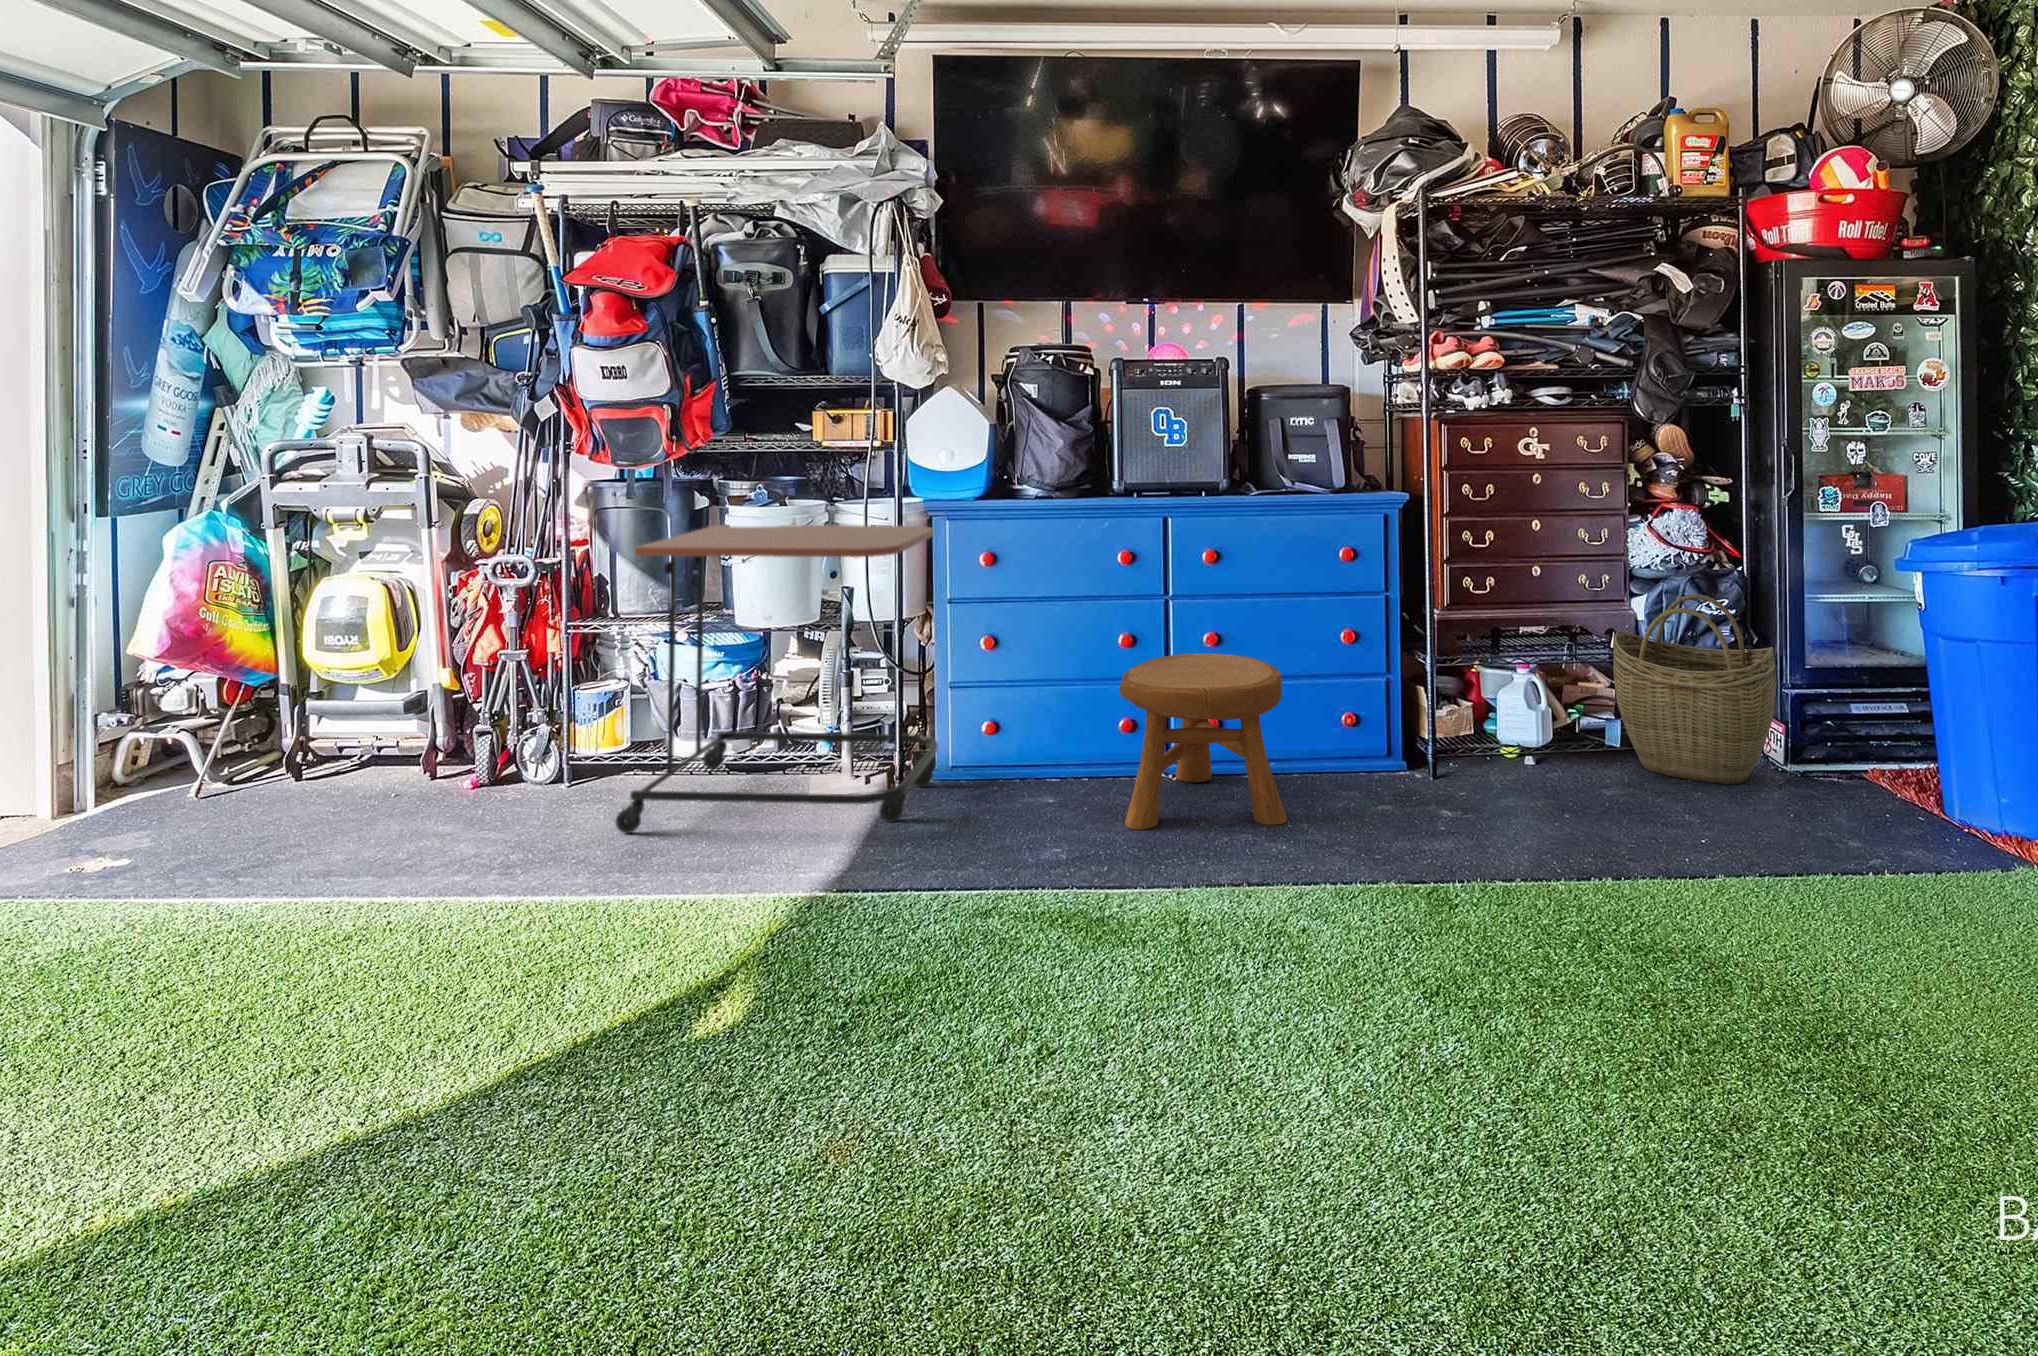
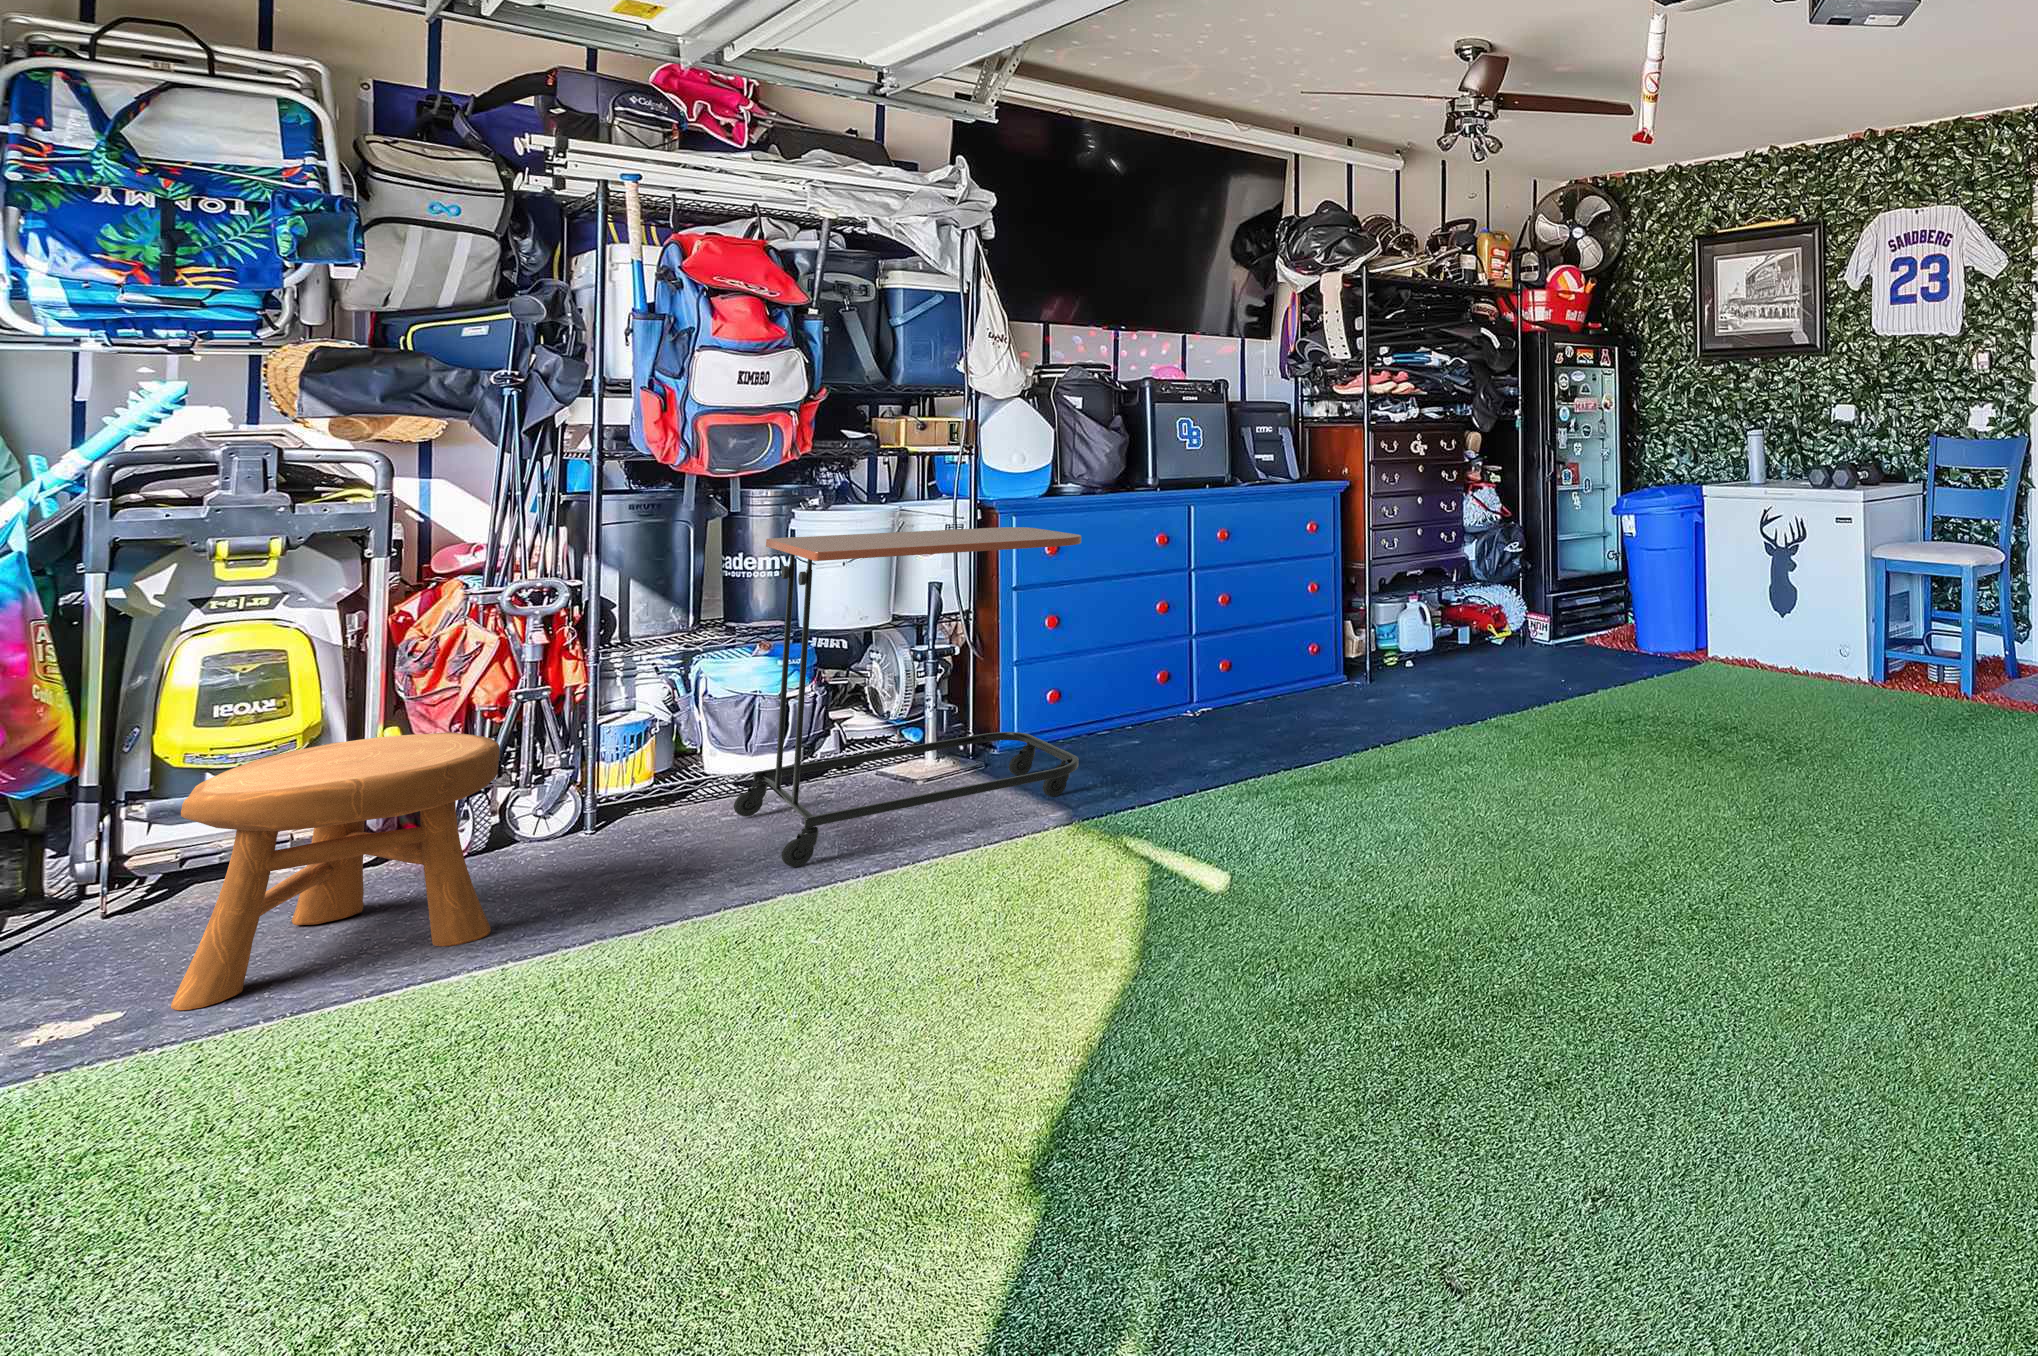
woven basket: present [1613,594,1776,784] -> none [1462,549,1558,667]
stool: present [1119,653,1287,830] -> present [171,732,500,1011]

